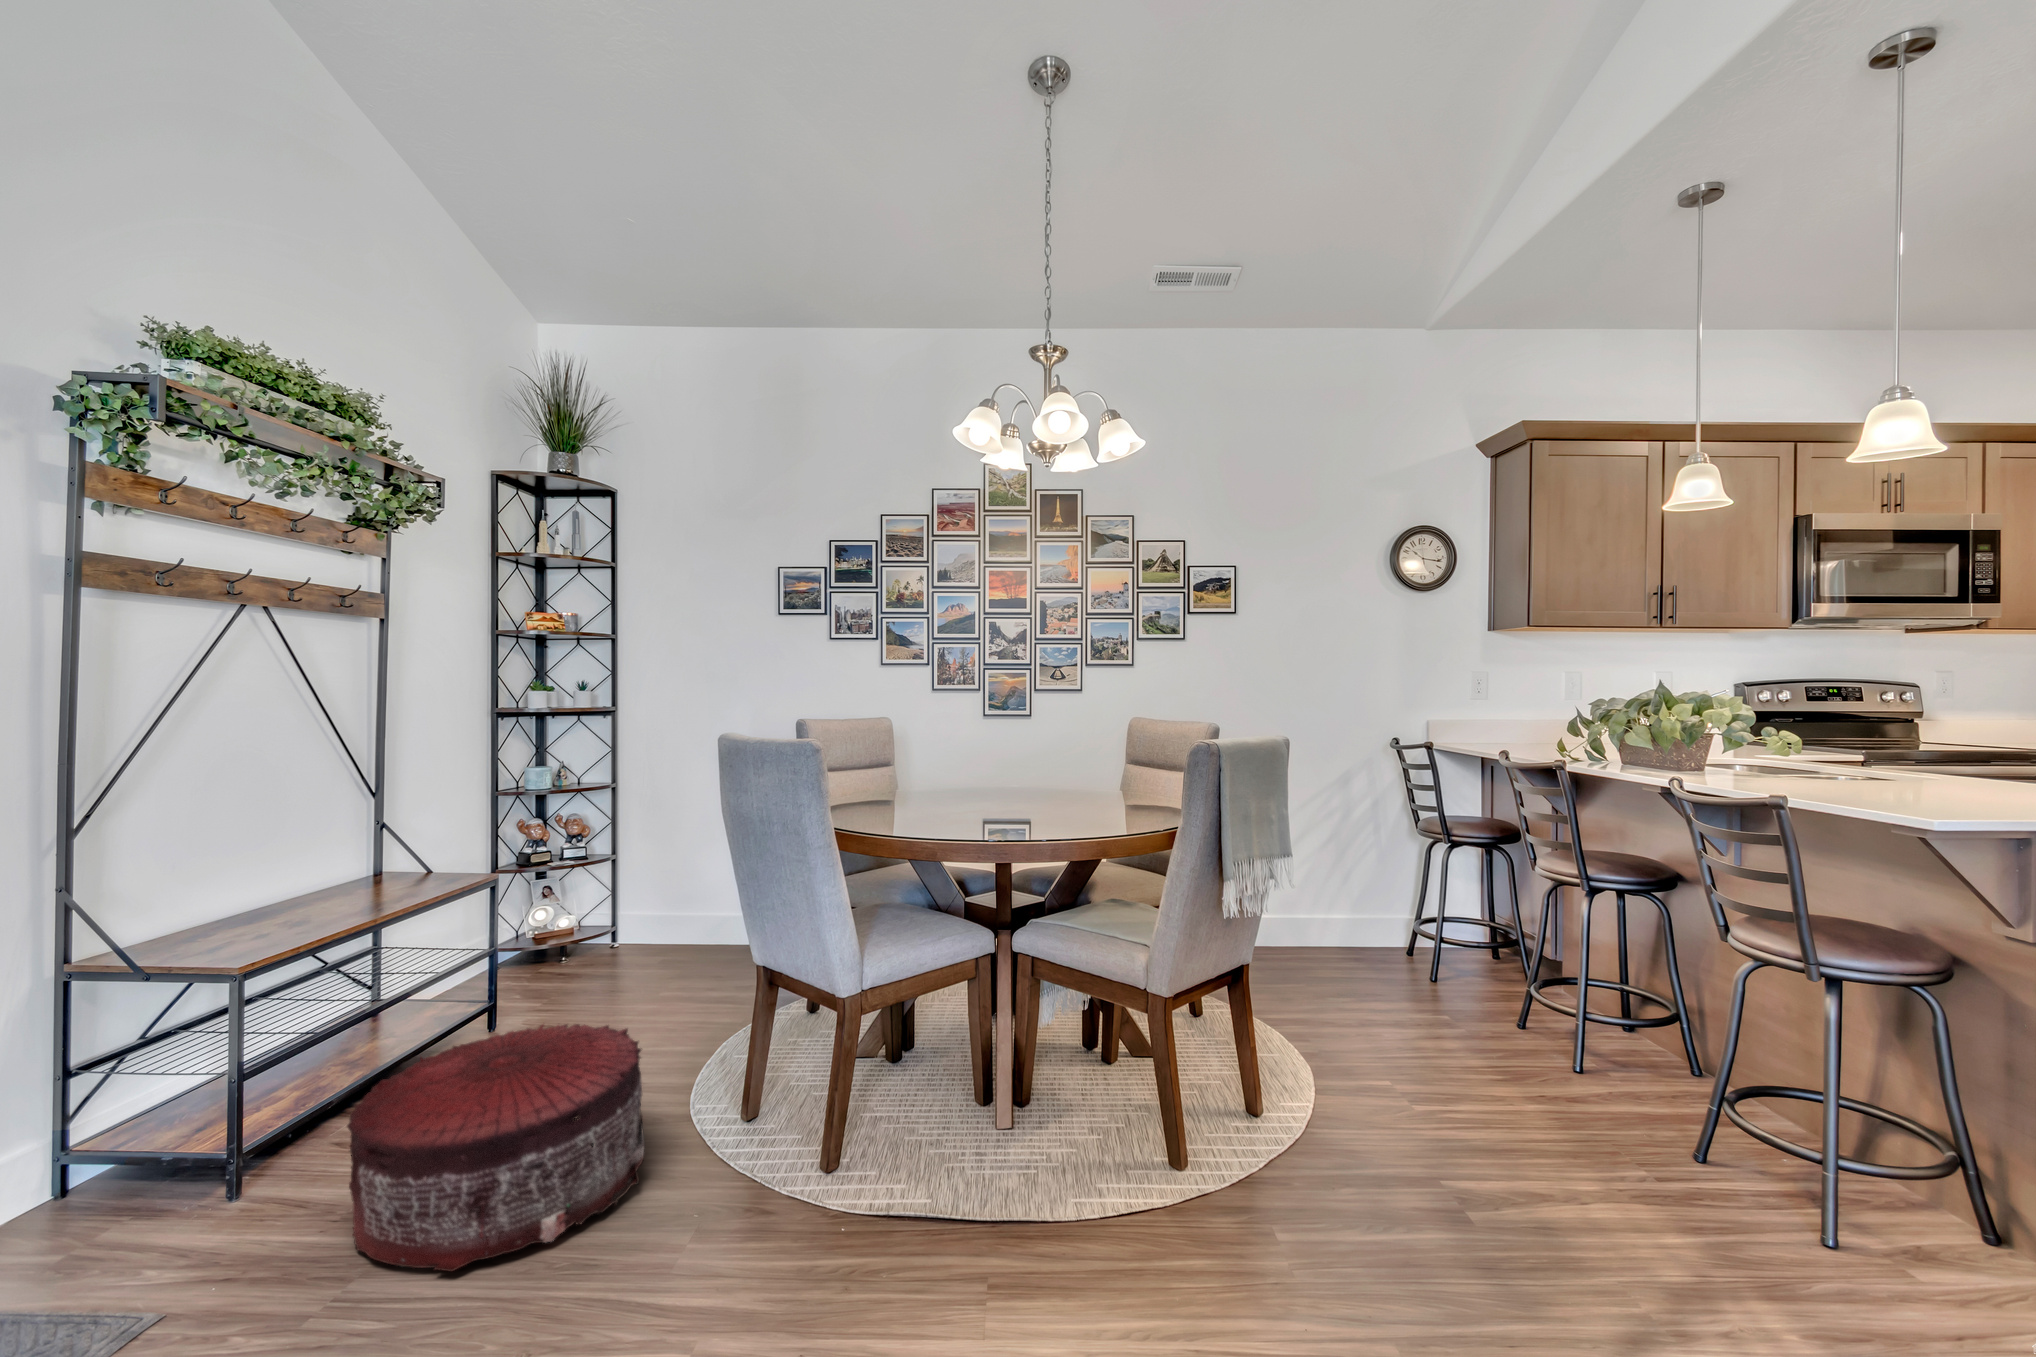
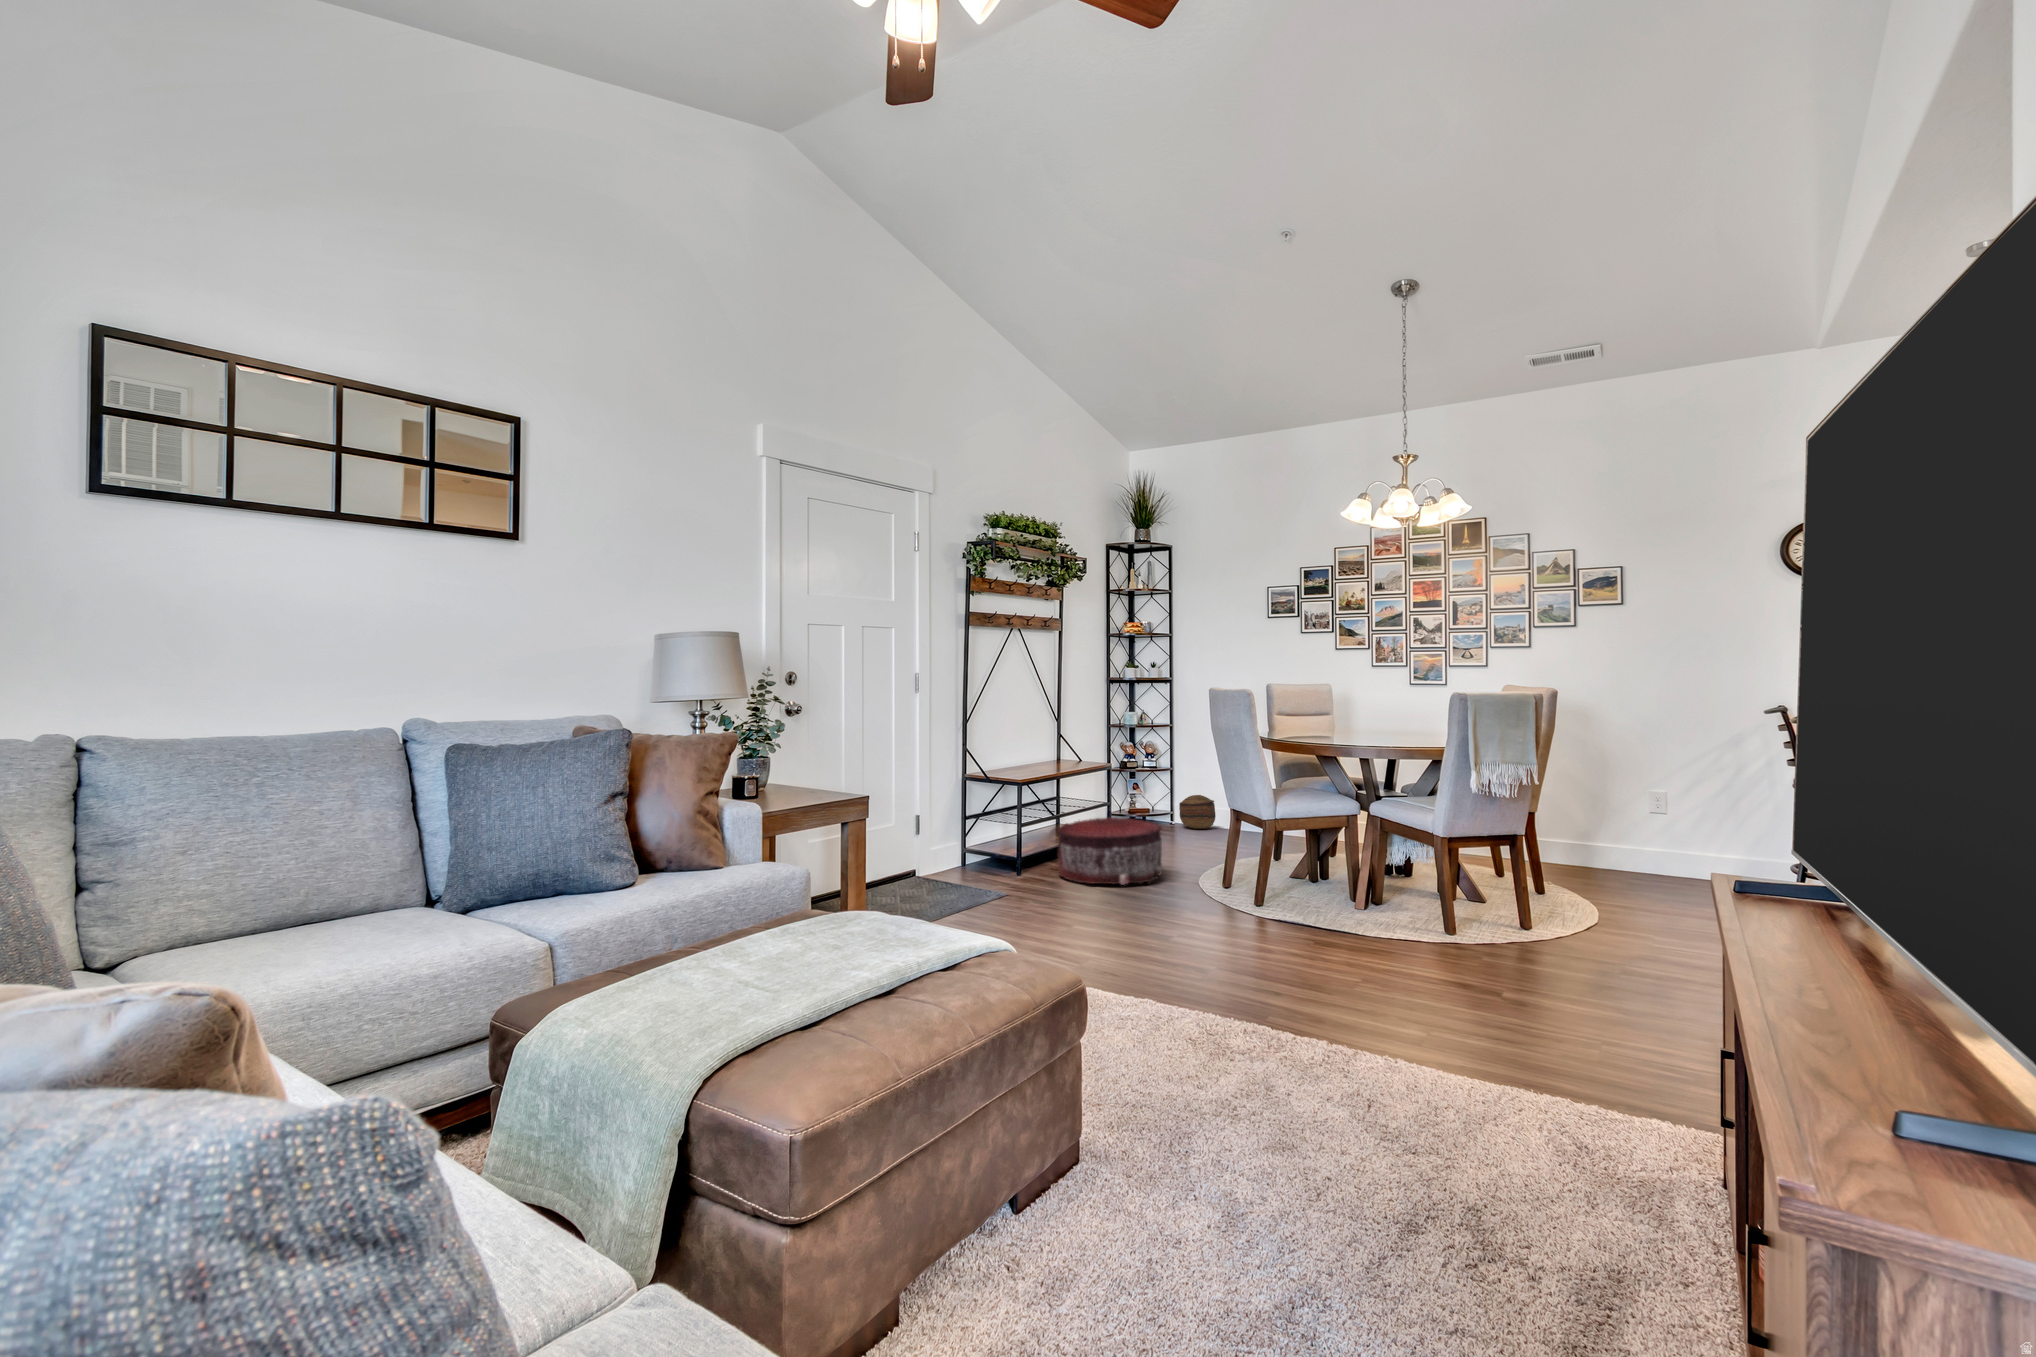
basket: none [631,895,694,953] -> present [1179,795,1216,829]

